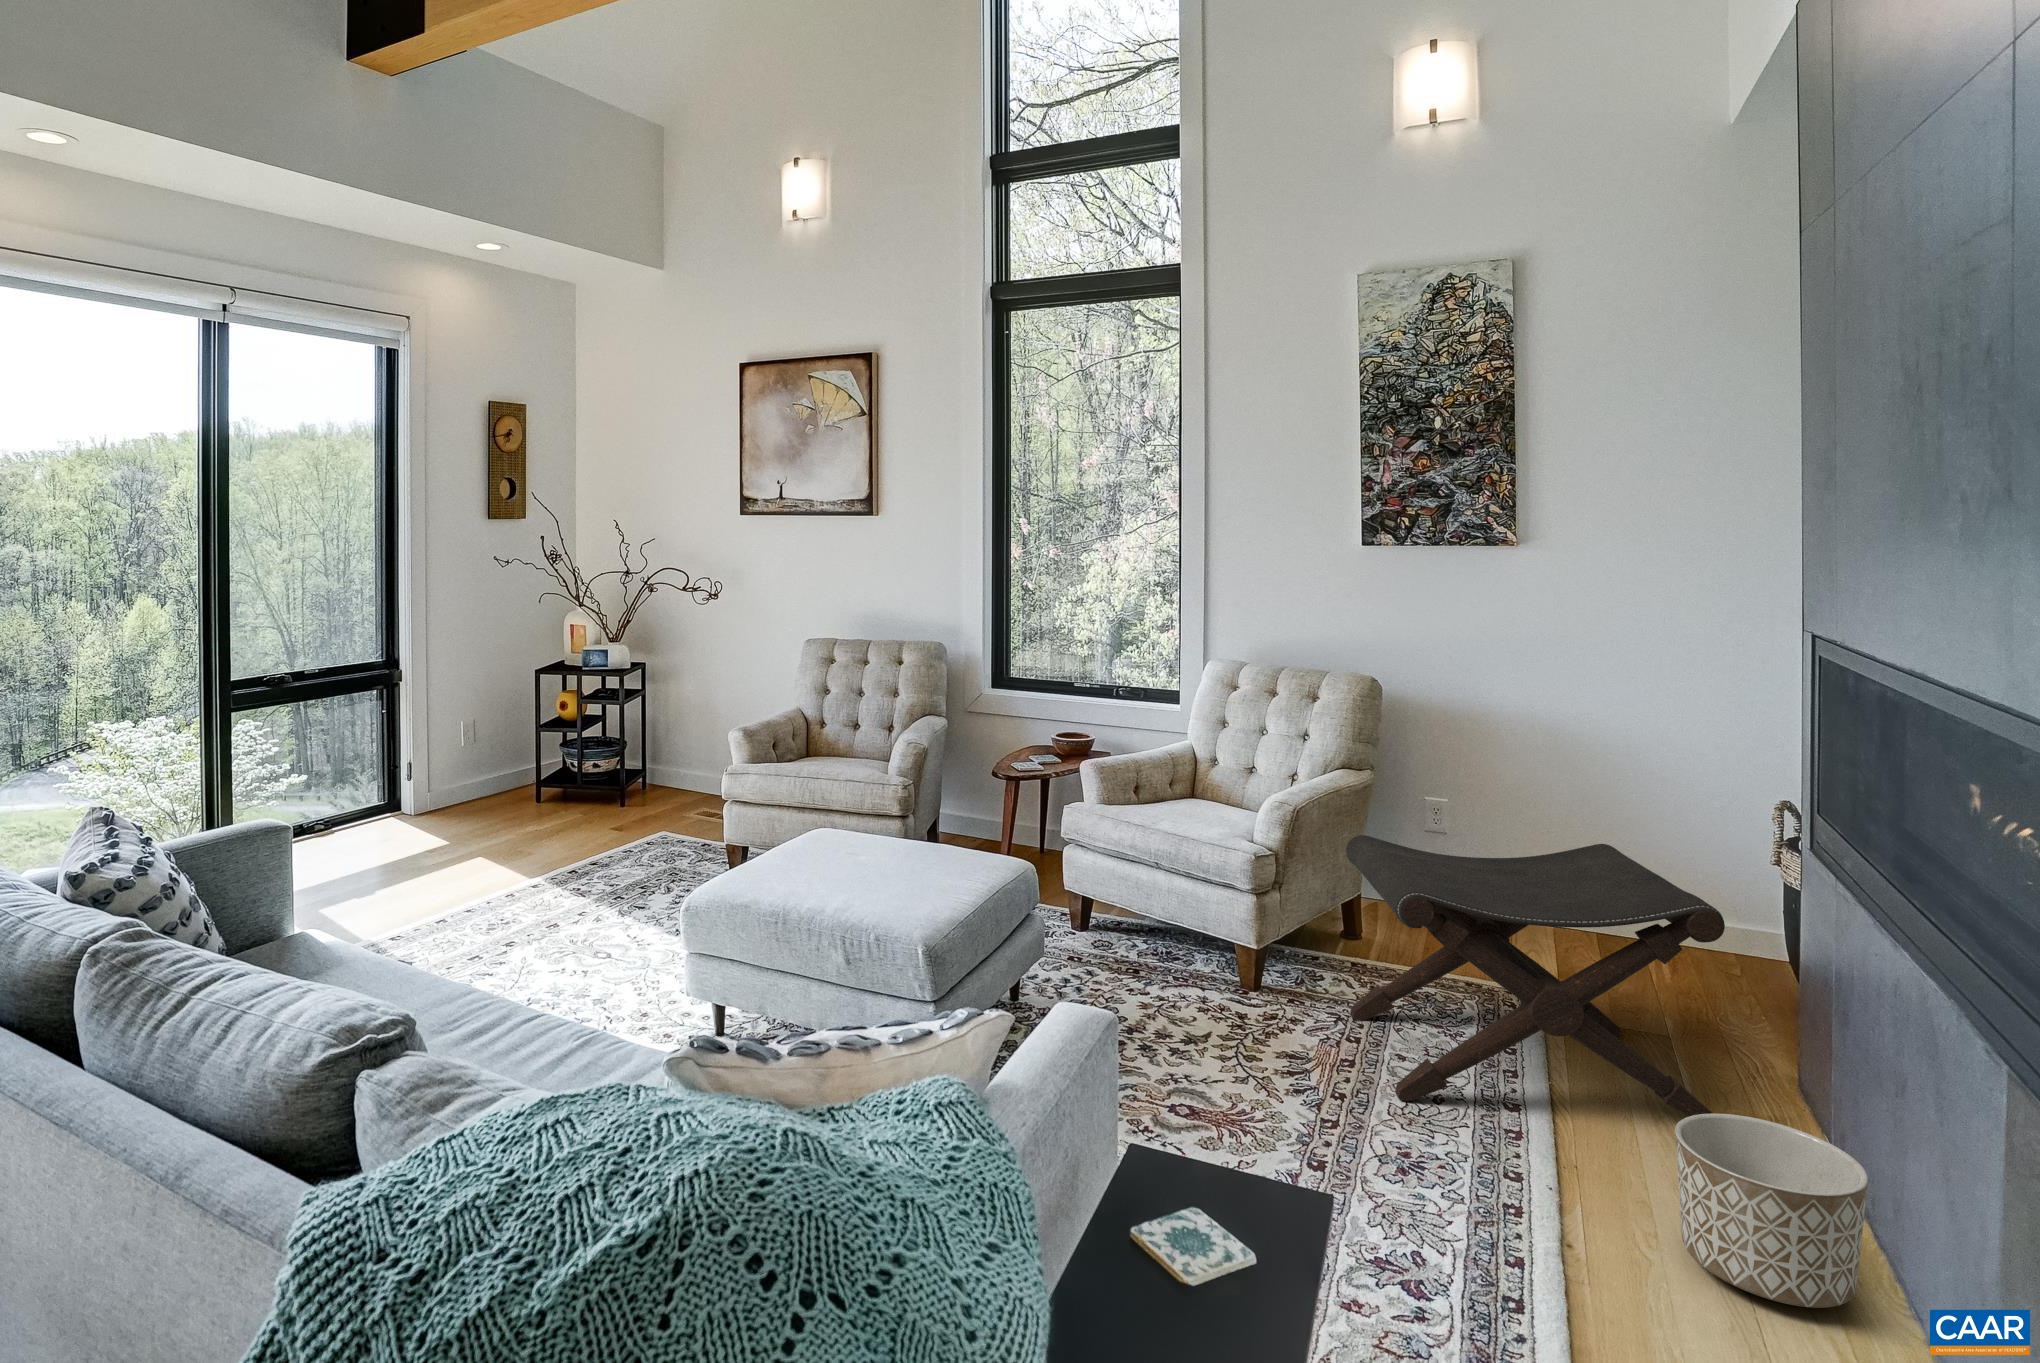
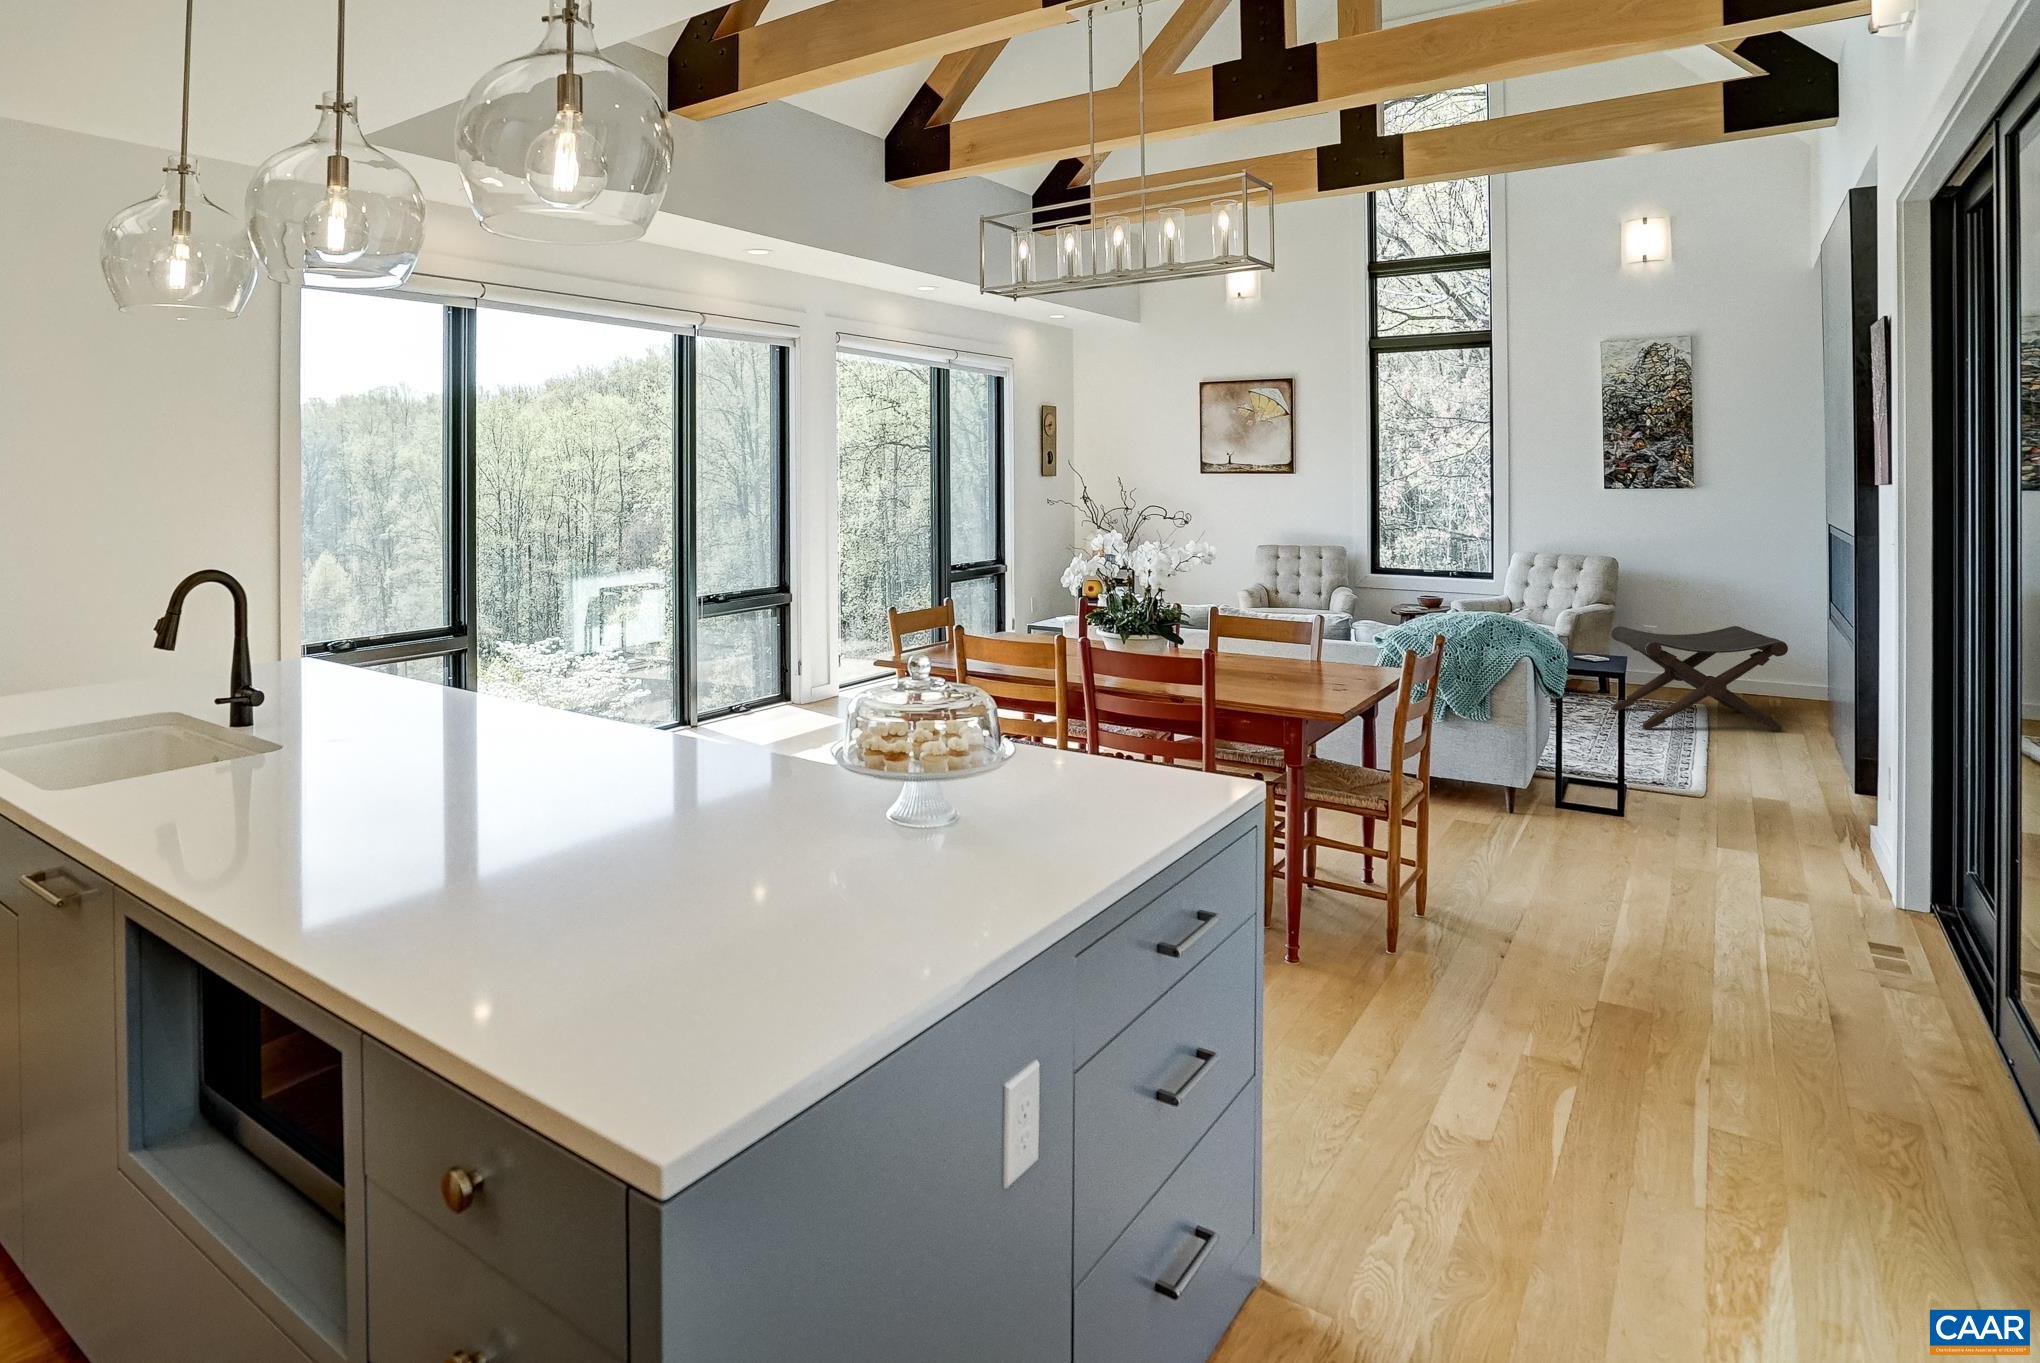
planter: present [1675,1114,1868,1308] -> none [1763,709,1832,764]

